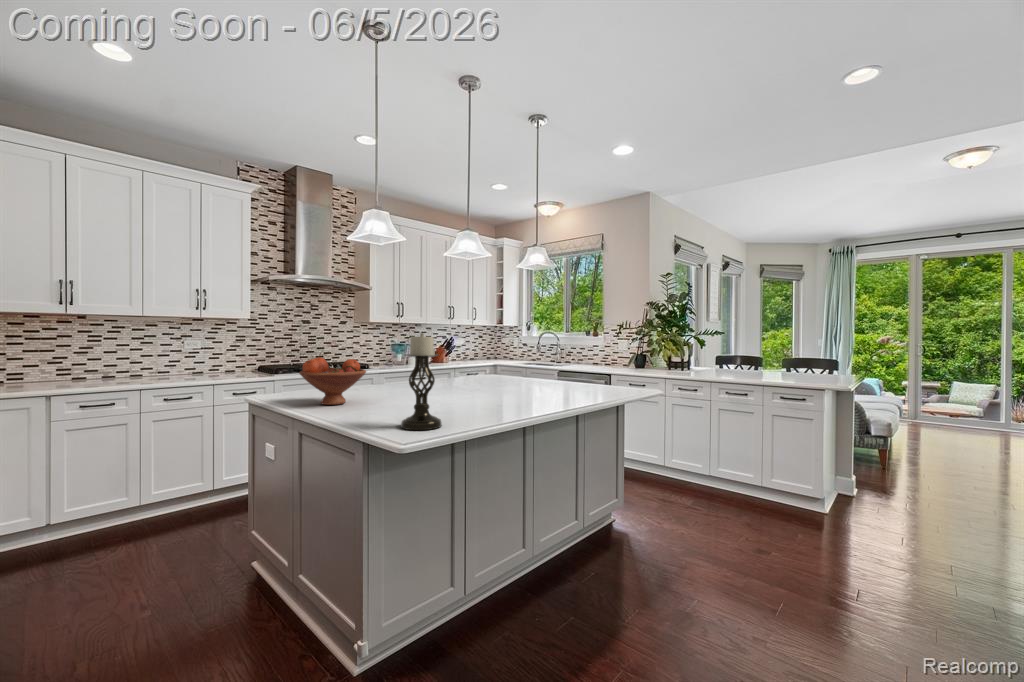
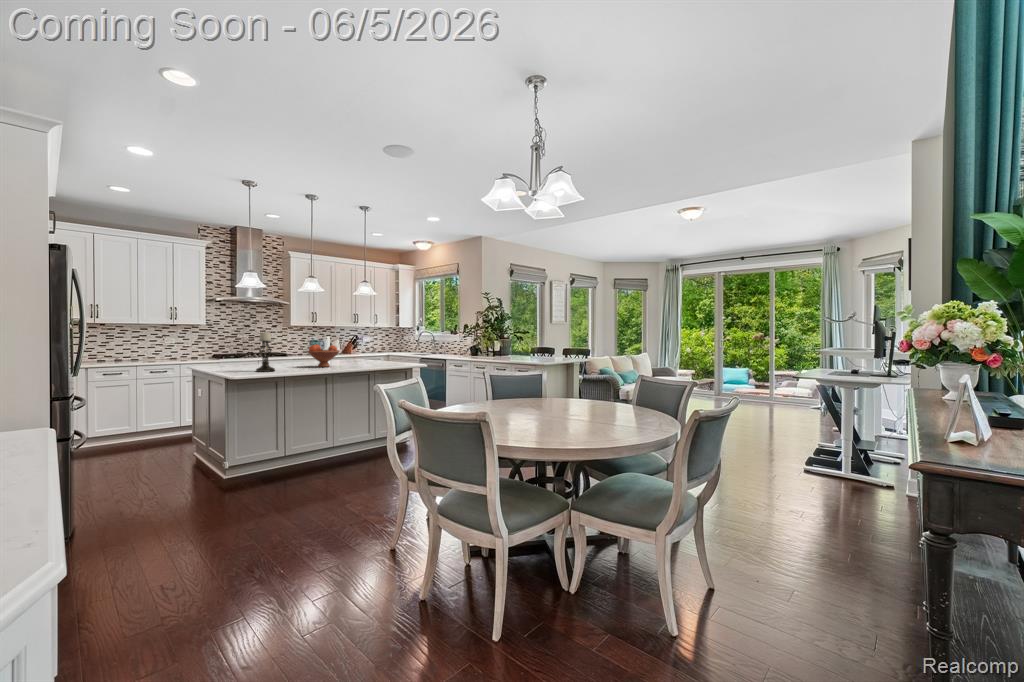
fruit bowl: present [299,357,366,405] -> present [308,344,340,367]

